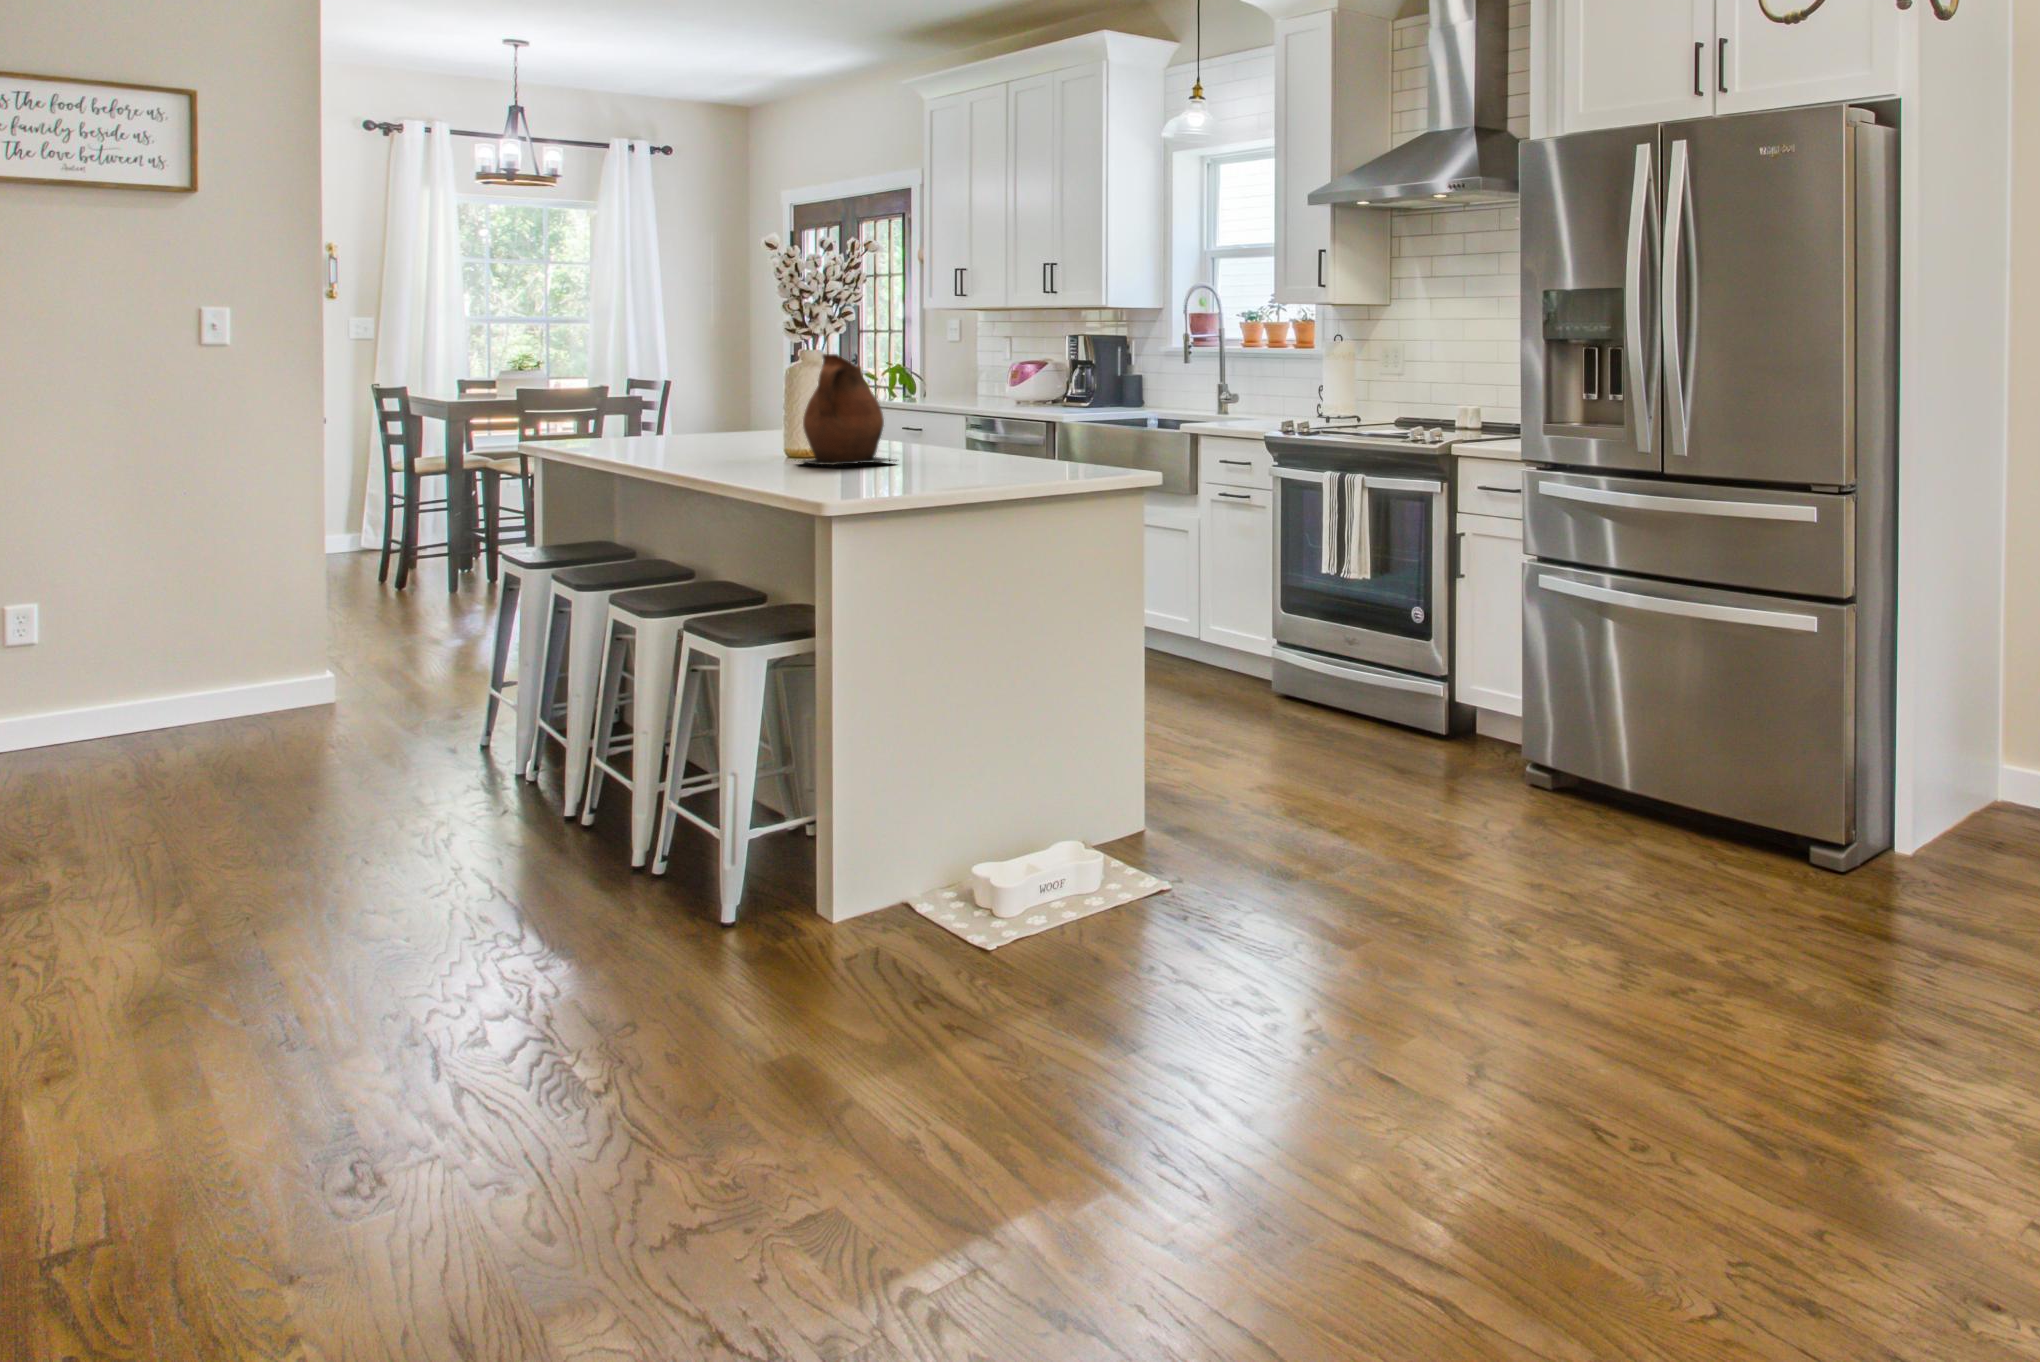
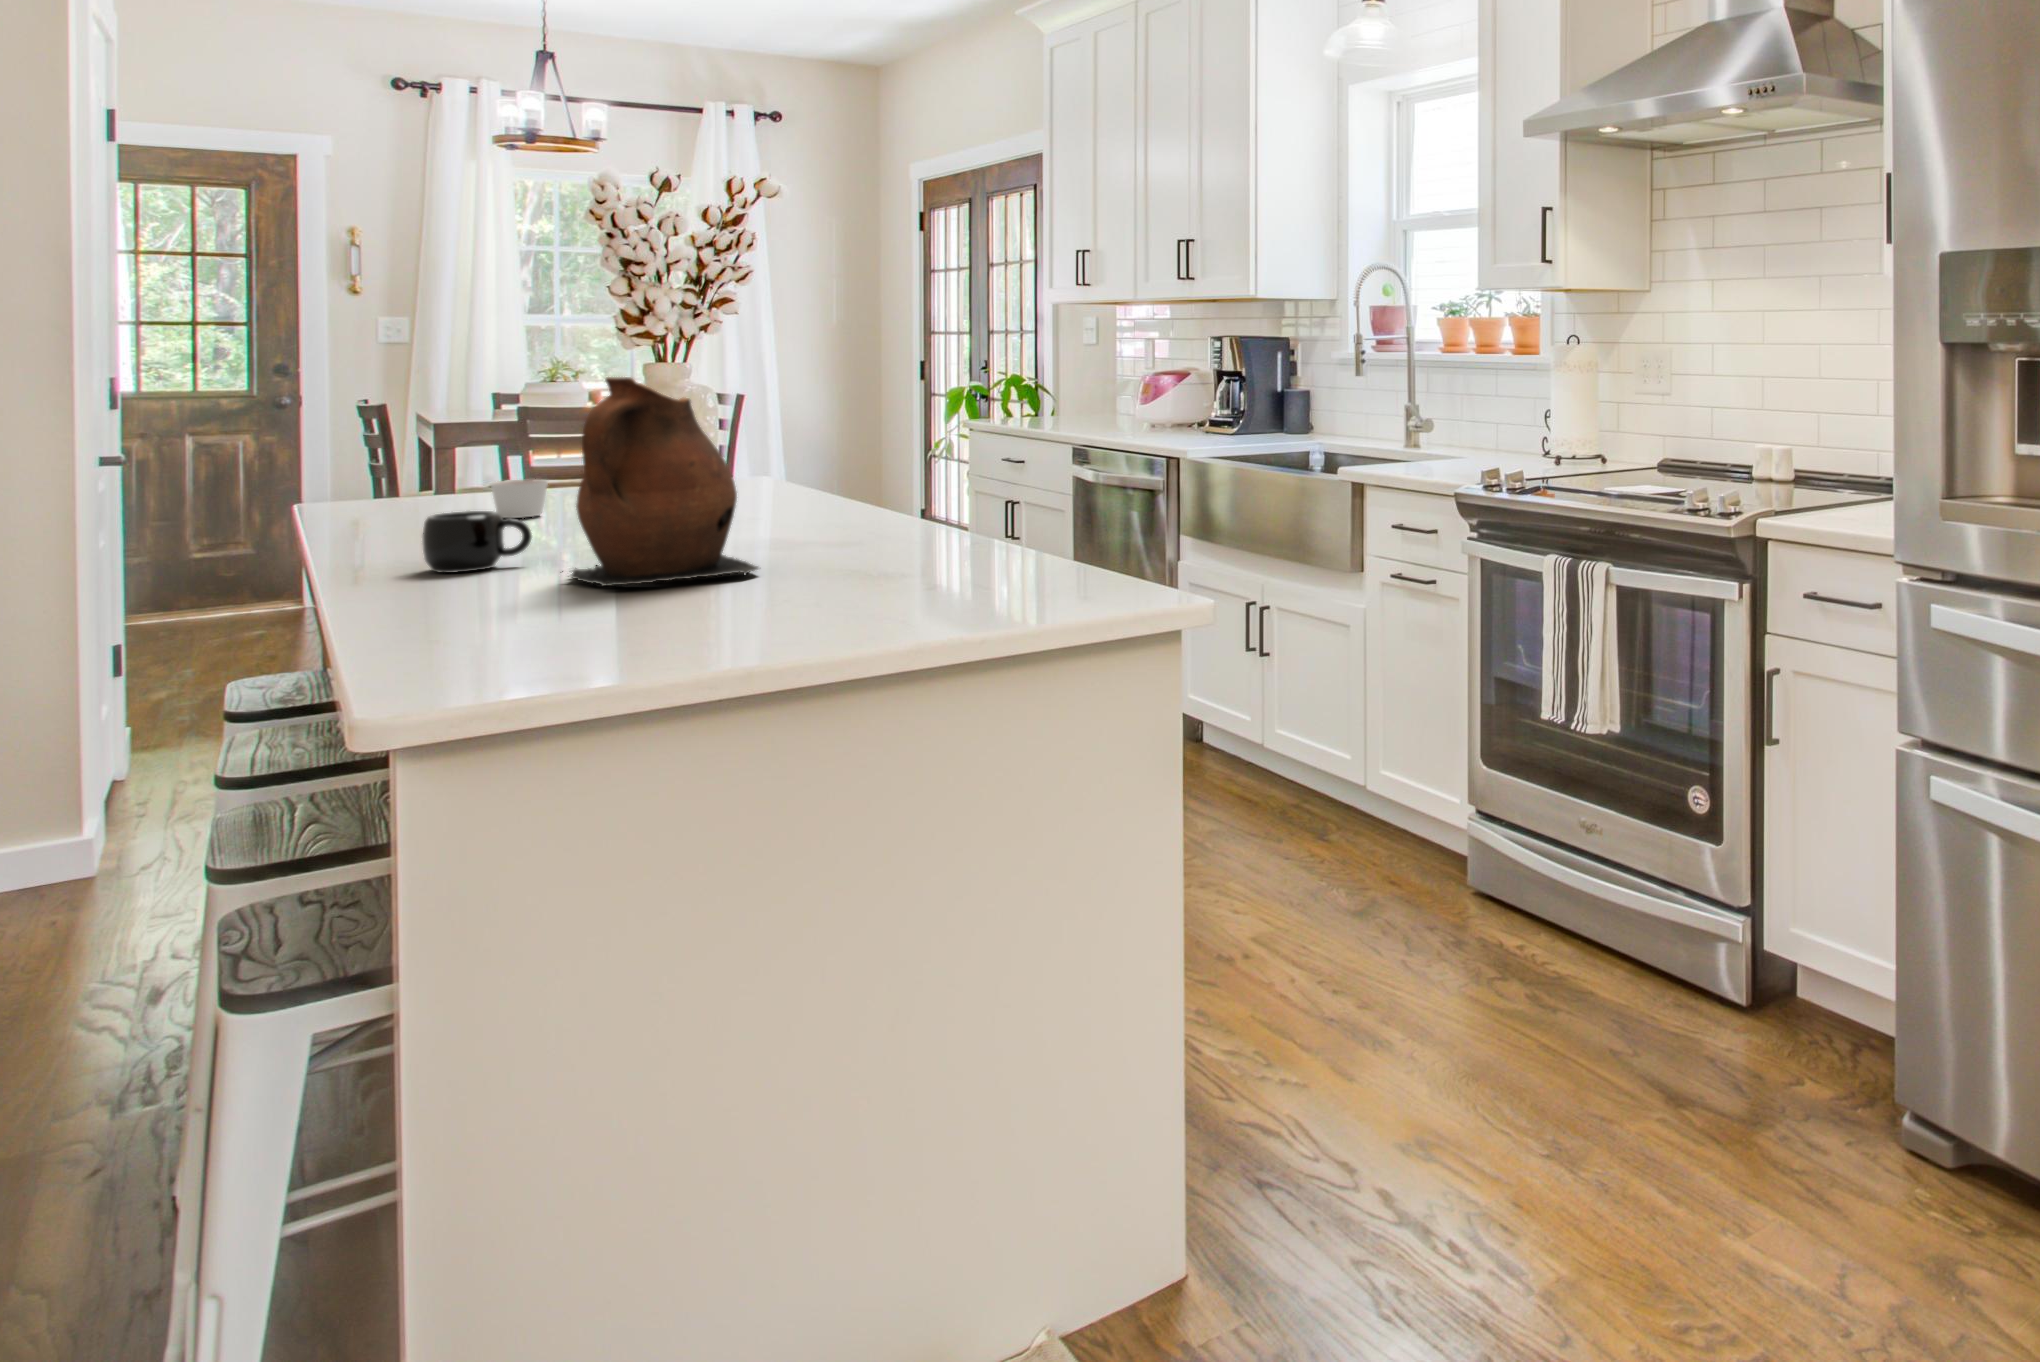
candle: none [672,422,705,445] -> present [491,479,548,518]
mug: none [705,430,759,463] -> present [422,511,532,573]

